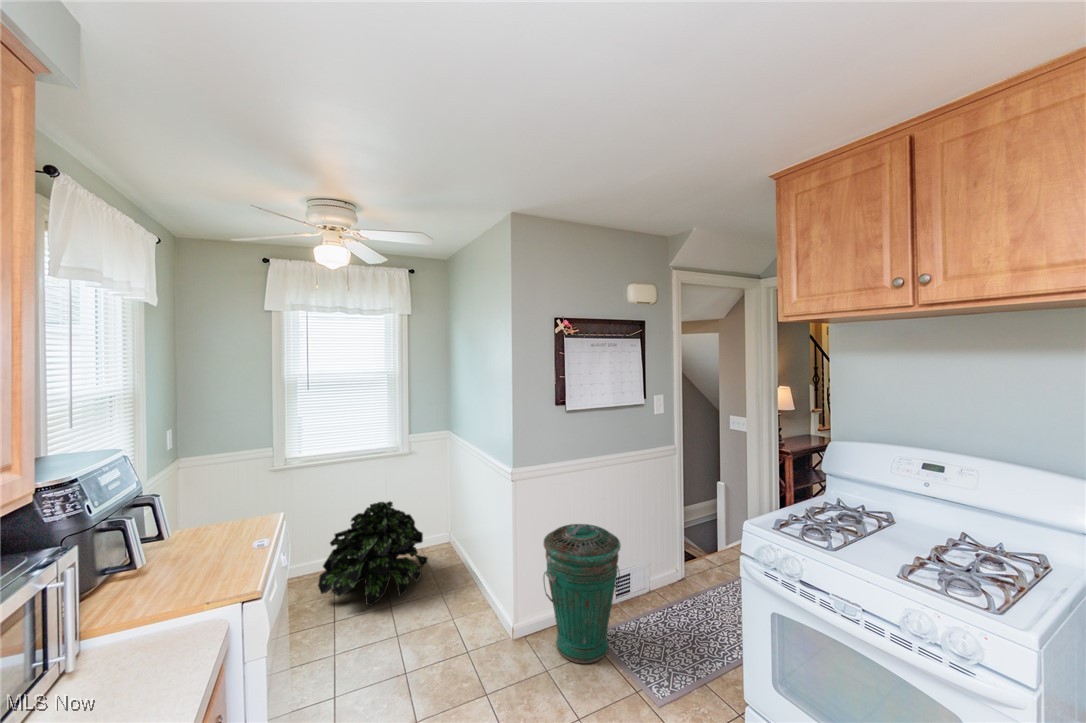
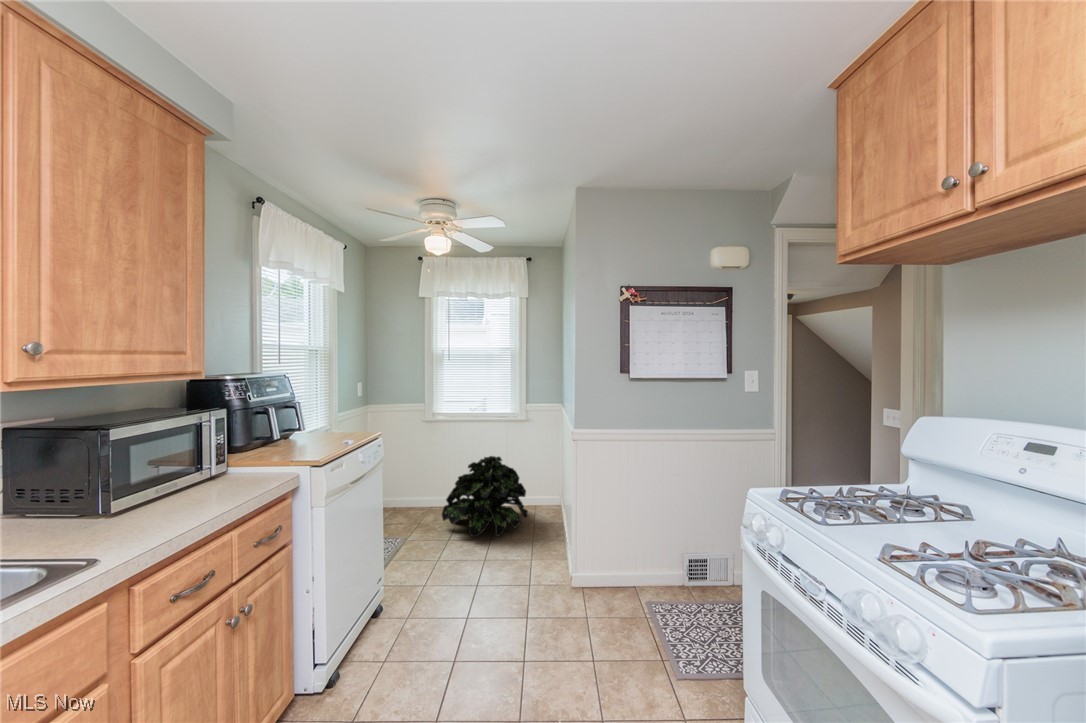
trash can: present [544,524,621,663] -> none [594,490,672,625]

